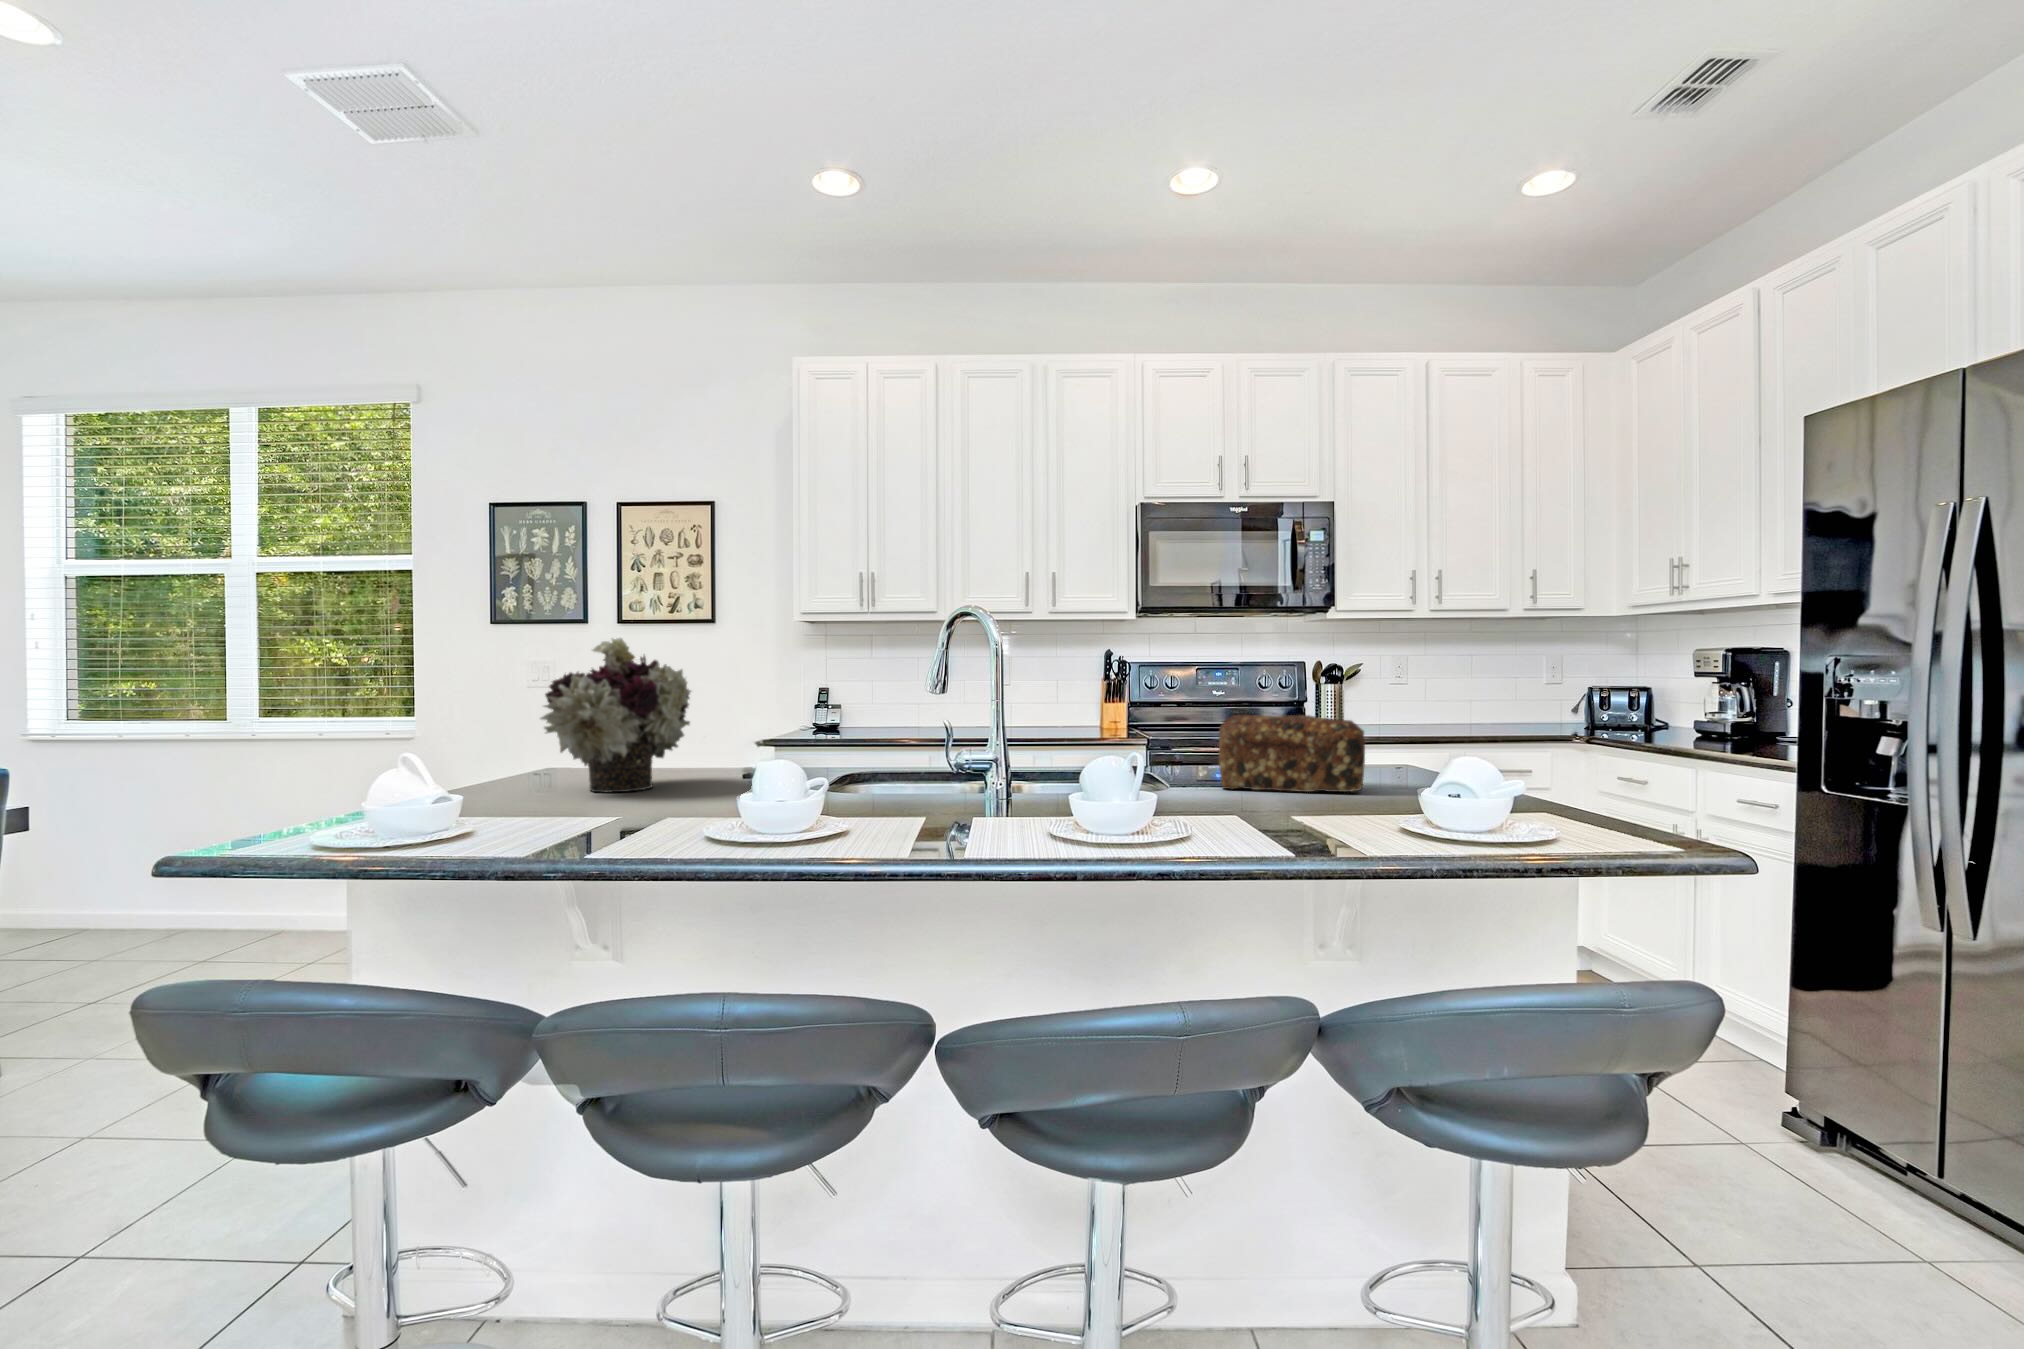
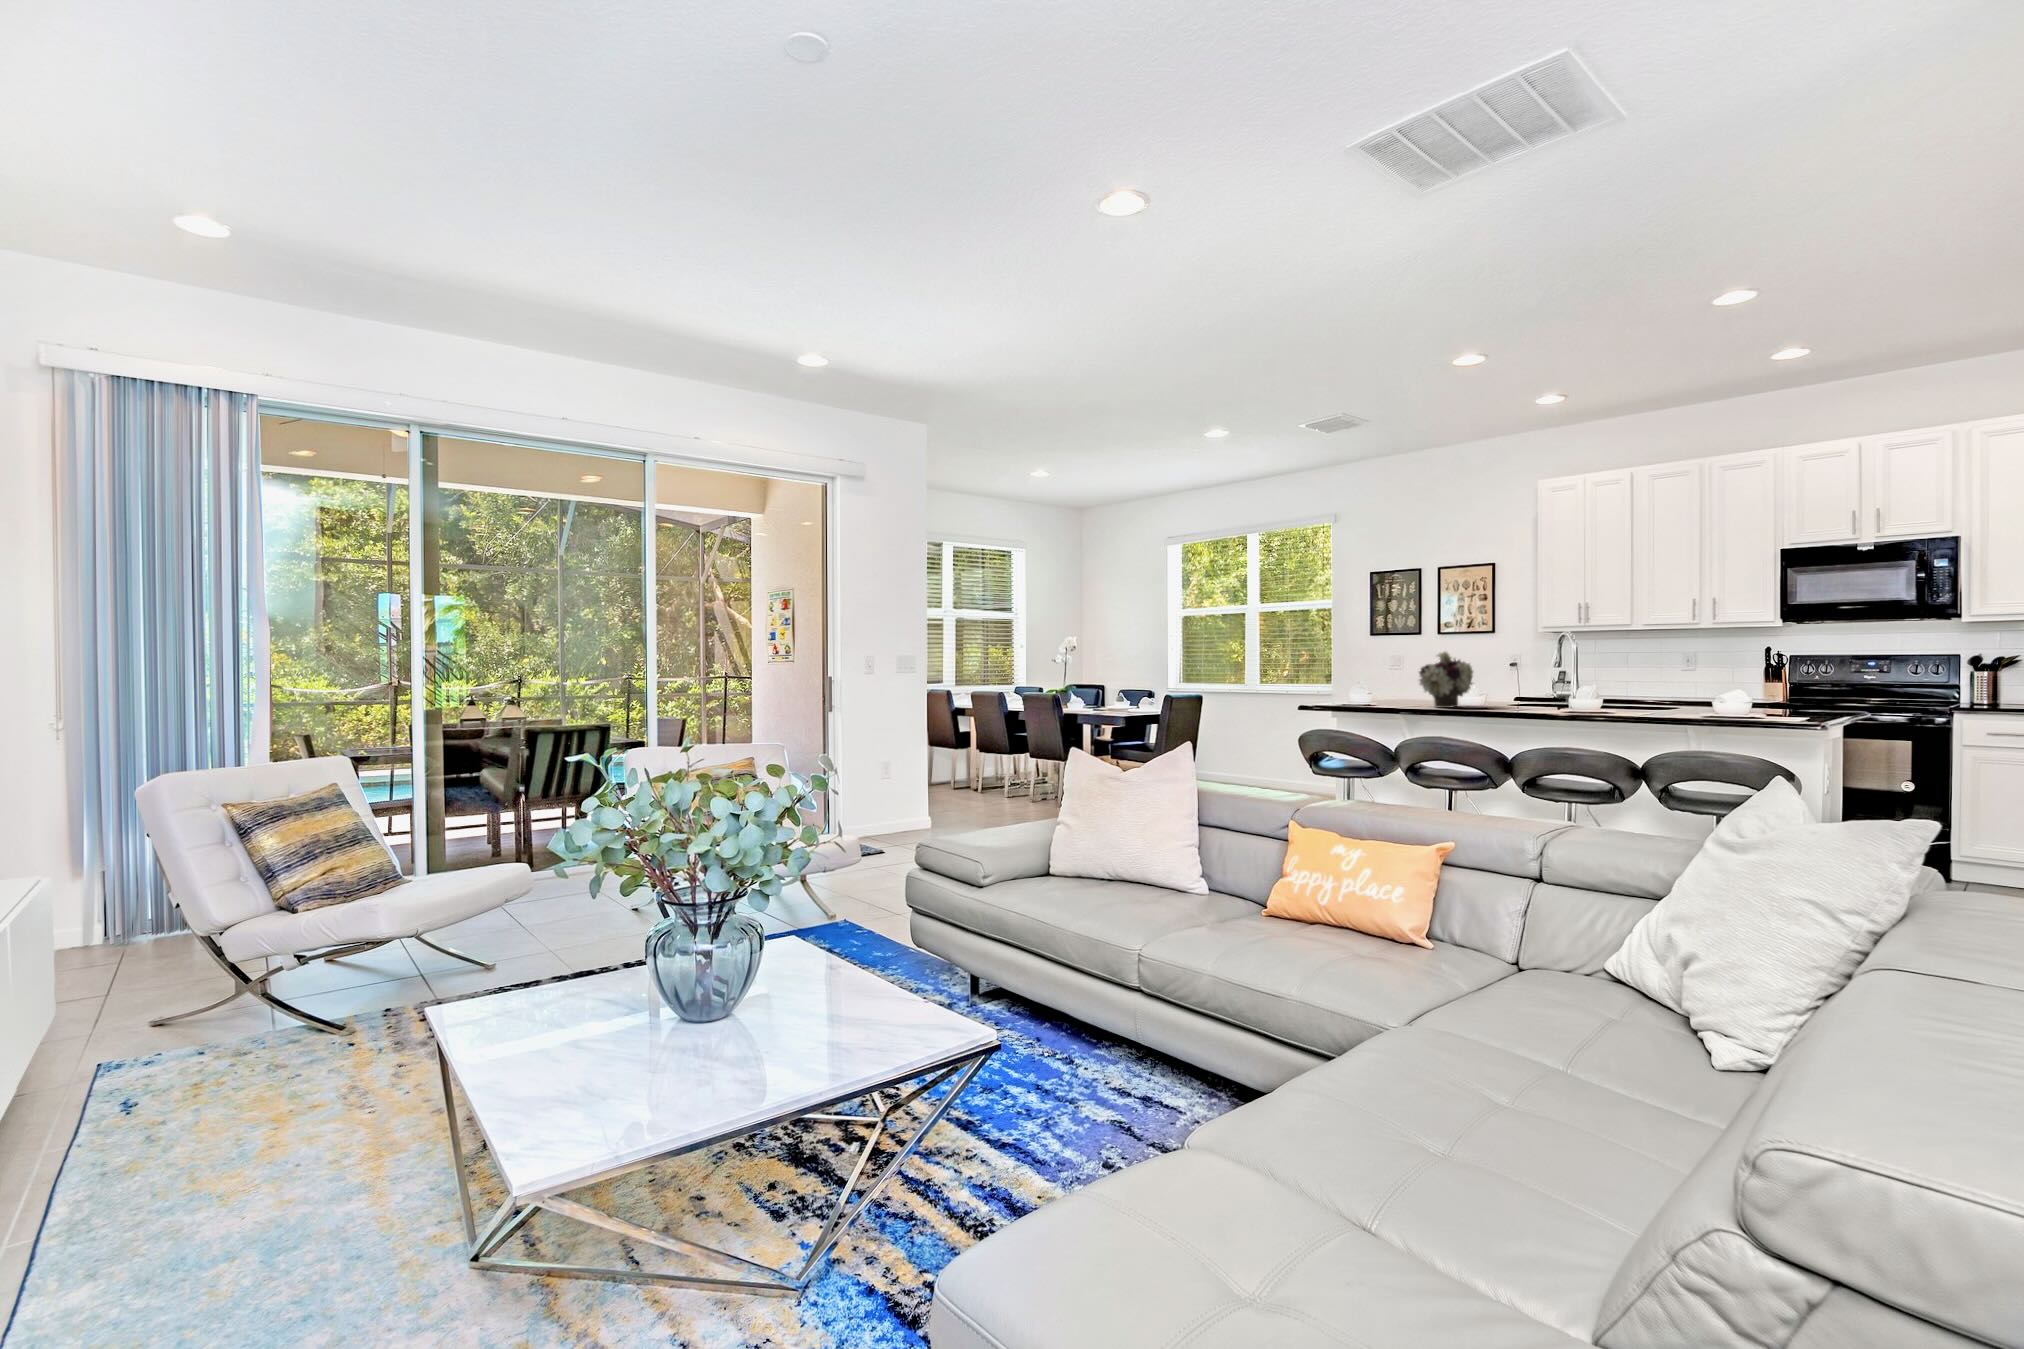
bread loaf: present [1219,715,1365,792] -> none [1714,683,1801,717]

